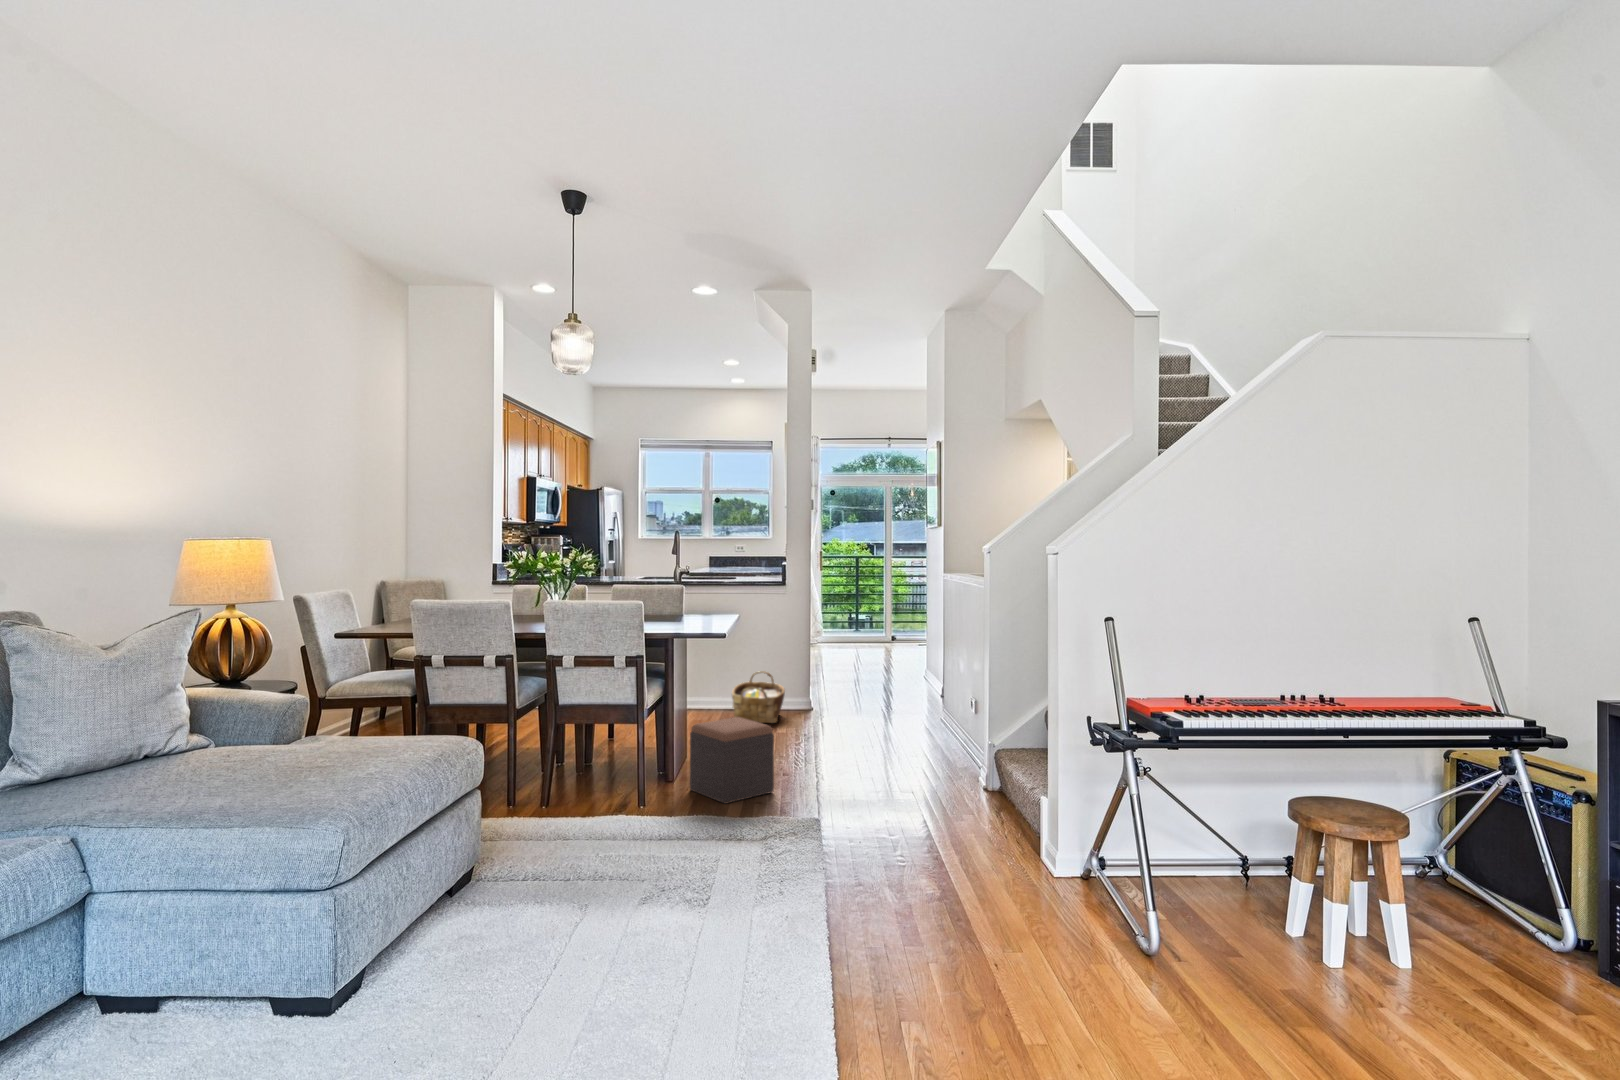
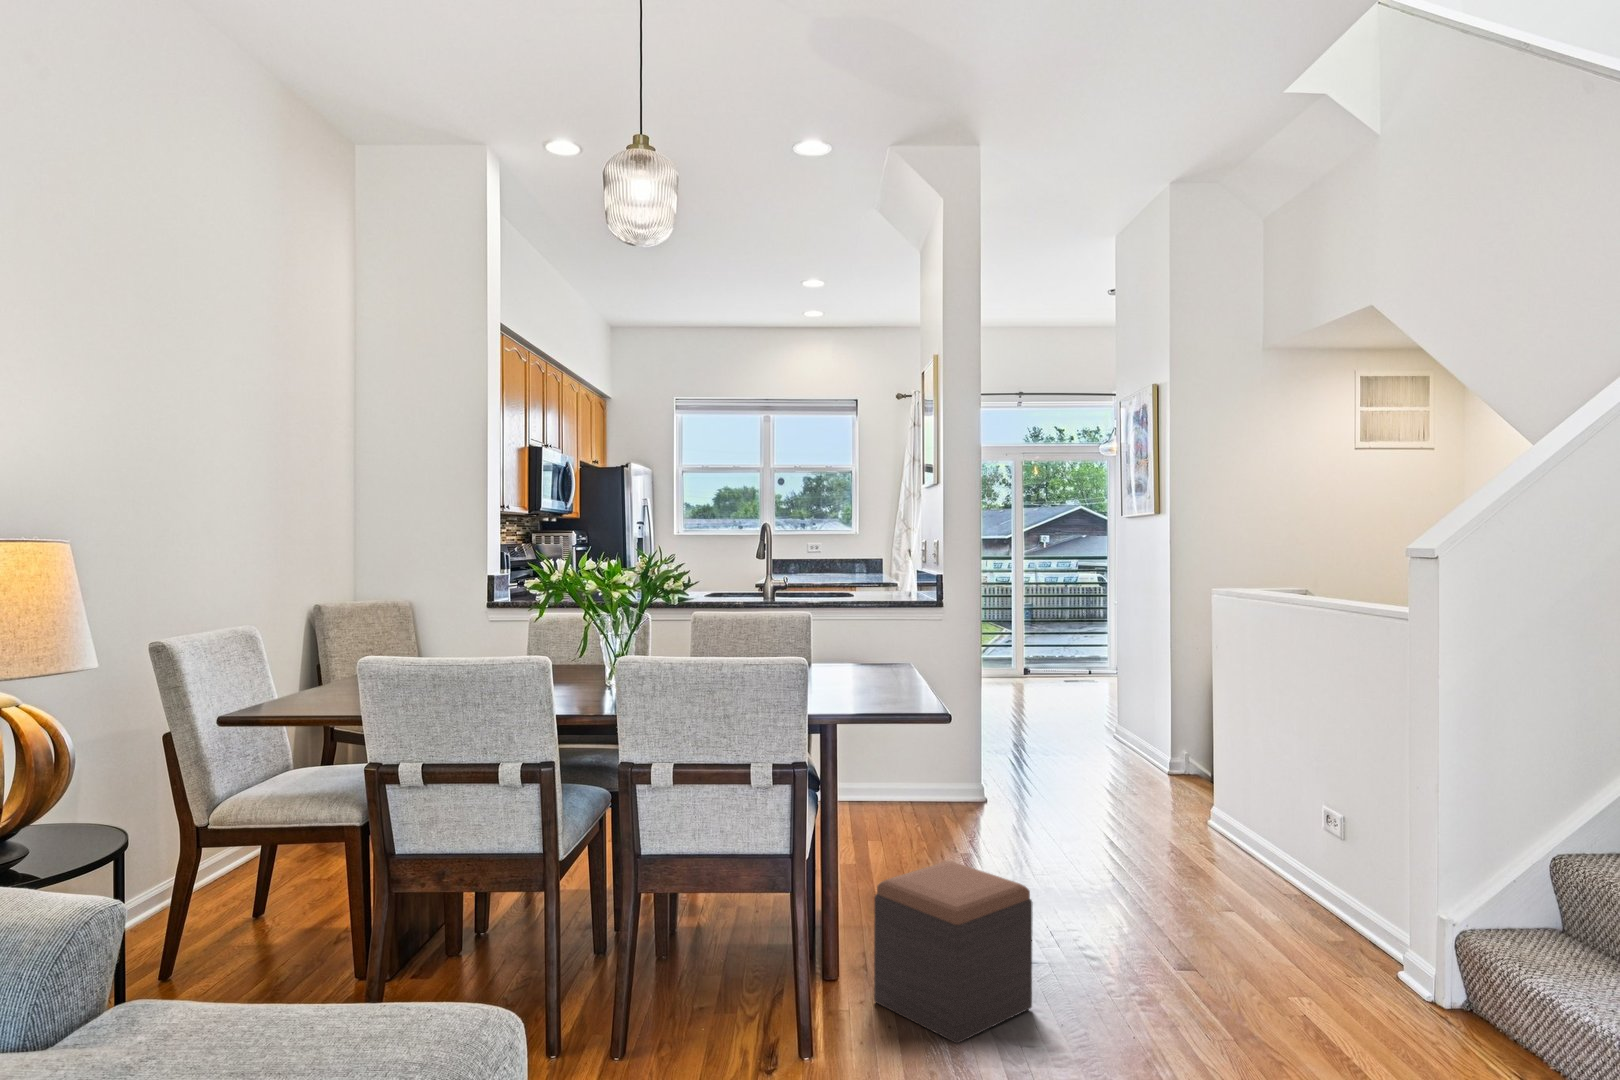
woven basket: present [732,671,785,723] -> none [868,743,950,831]

